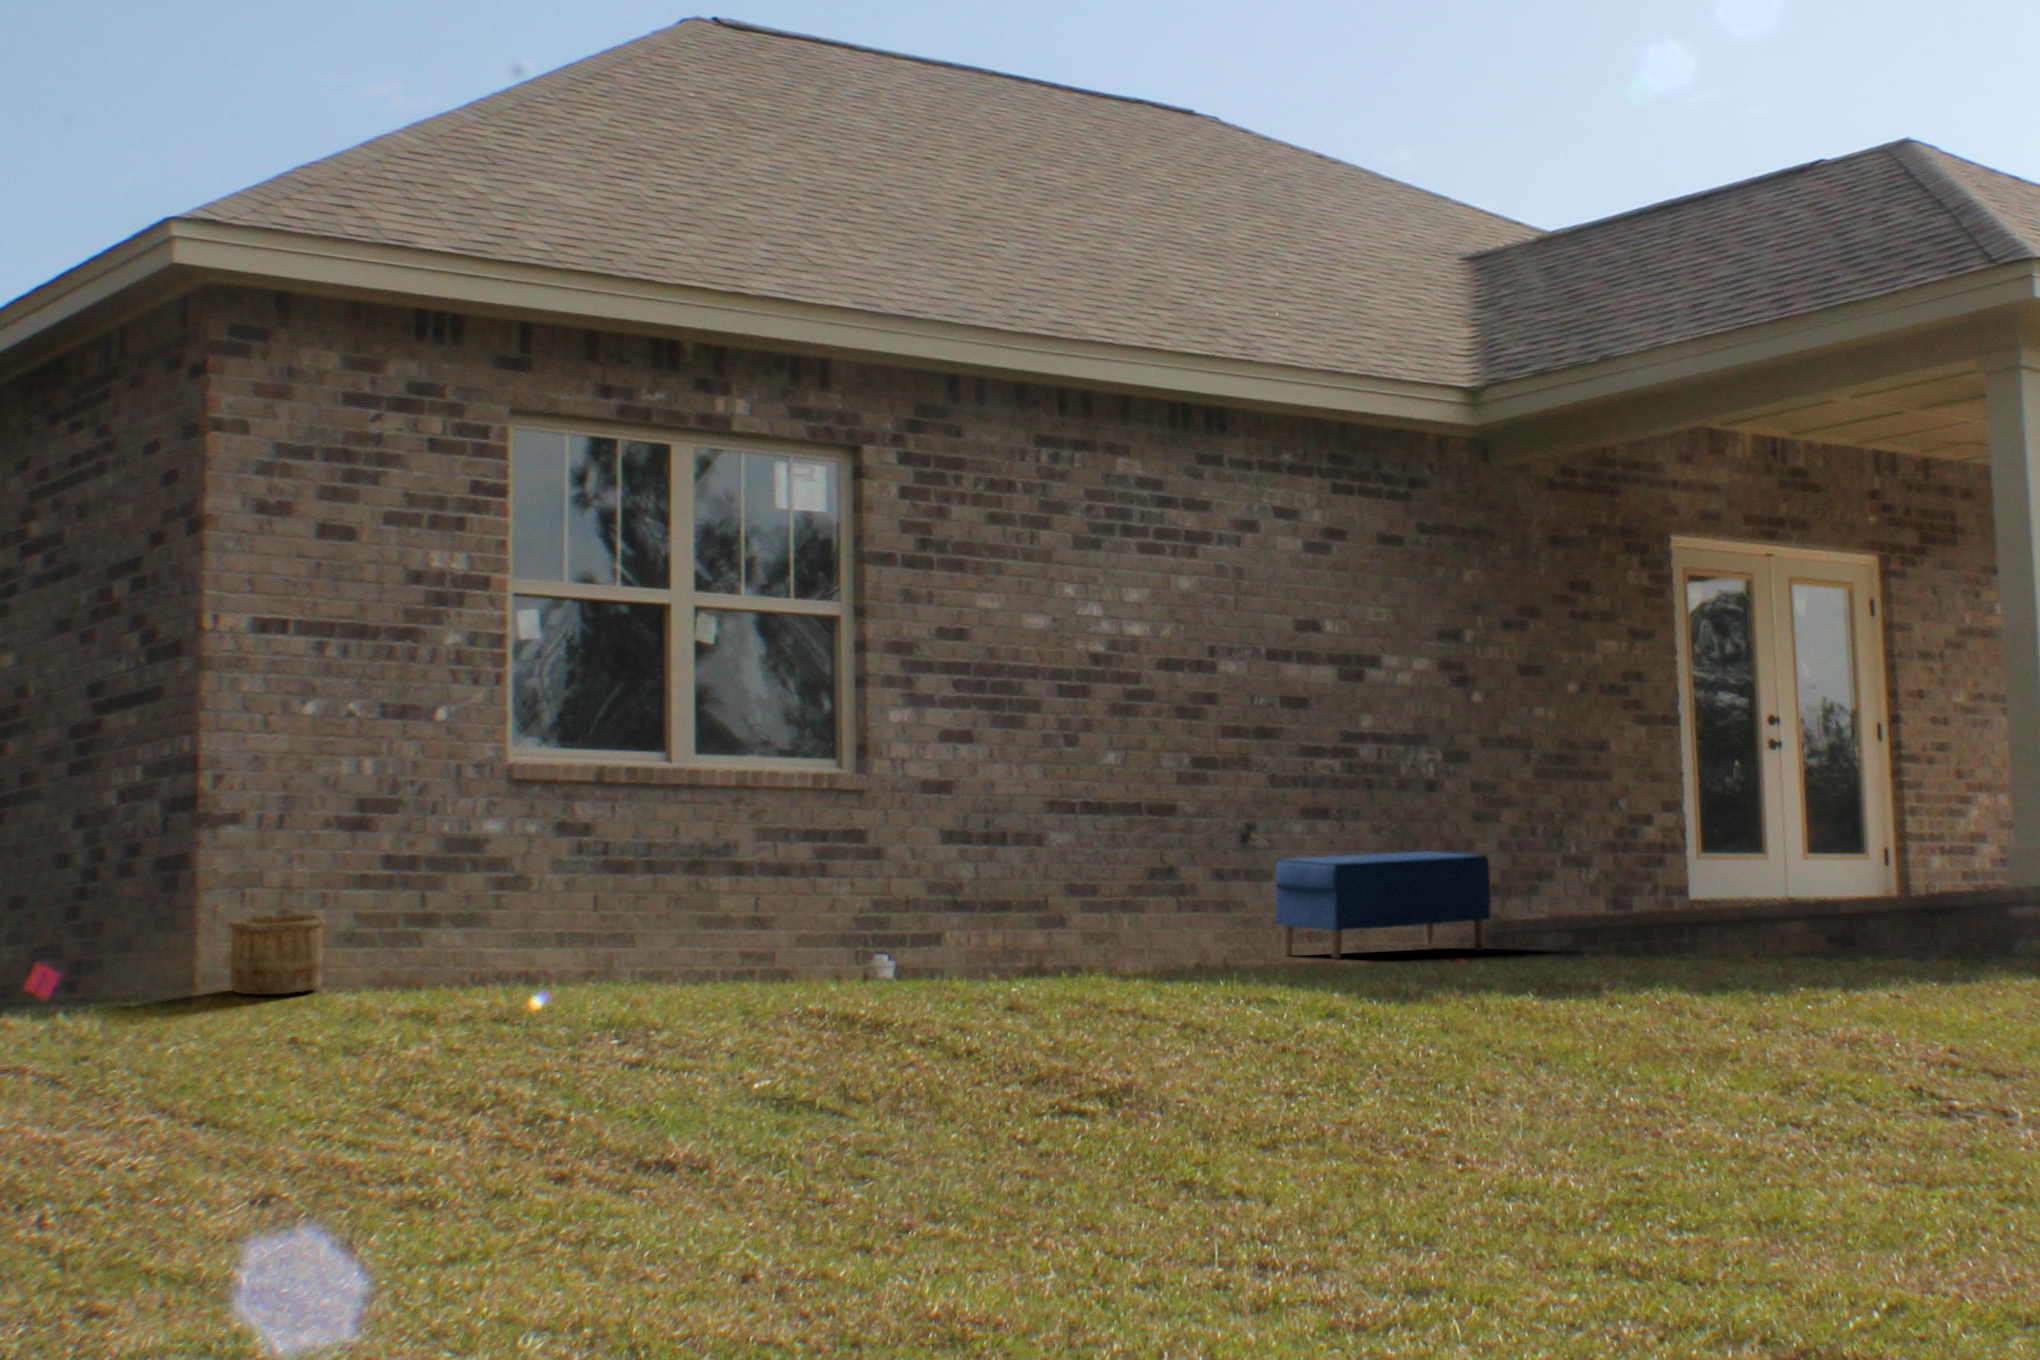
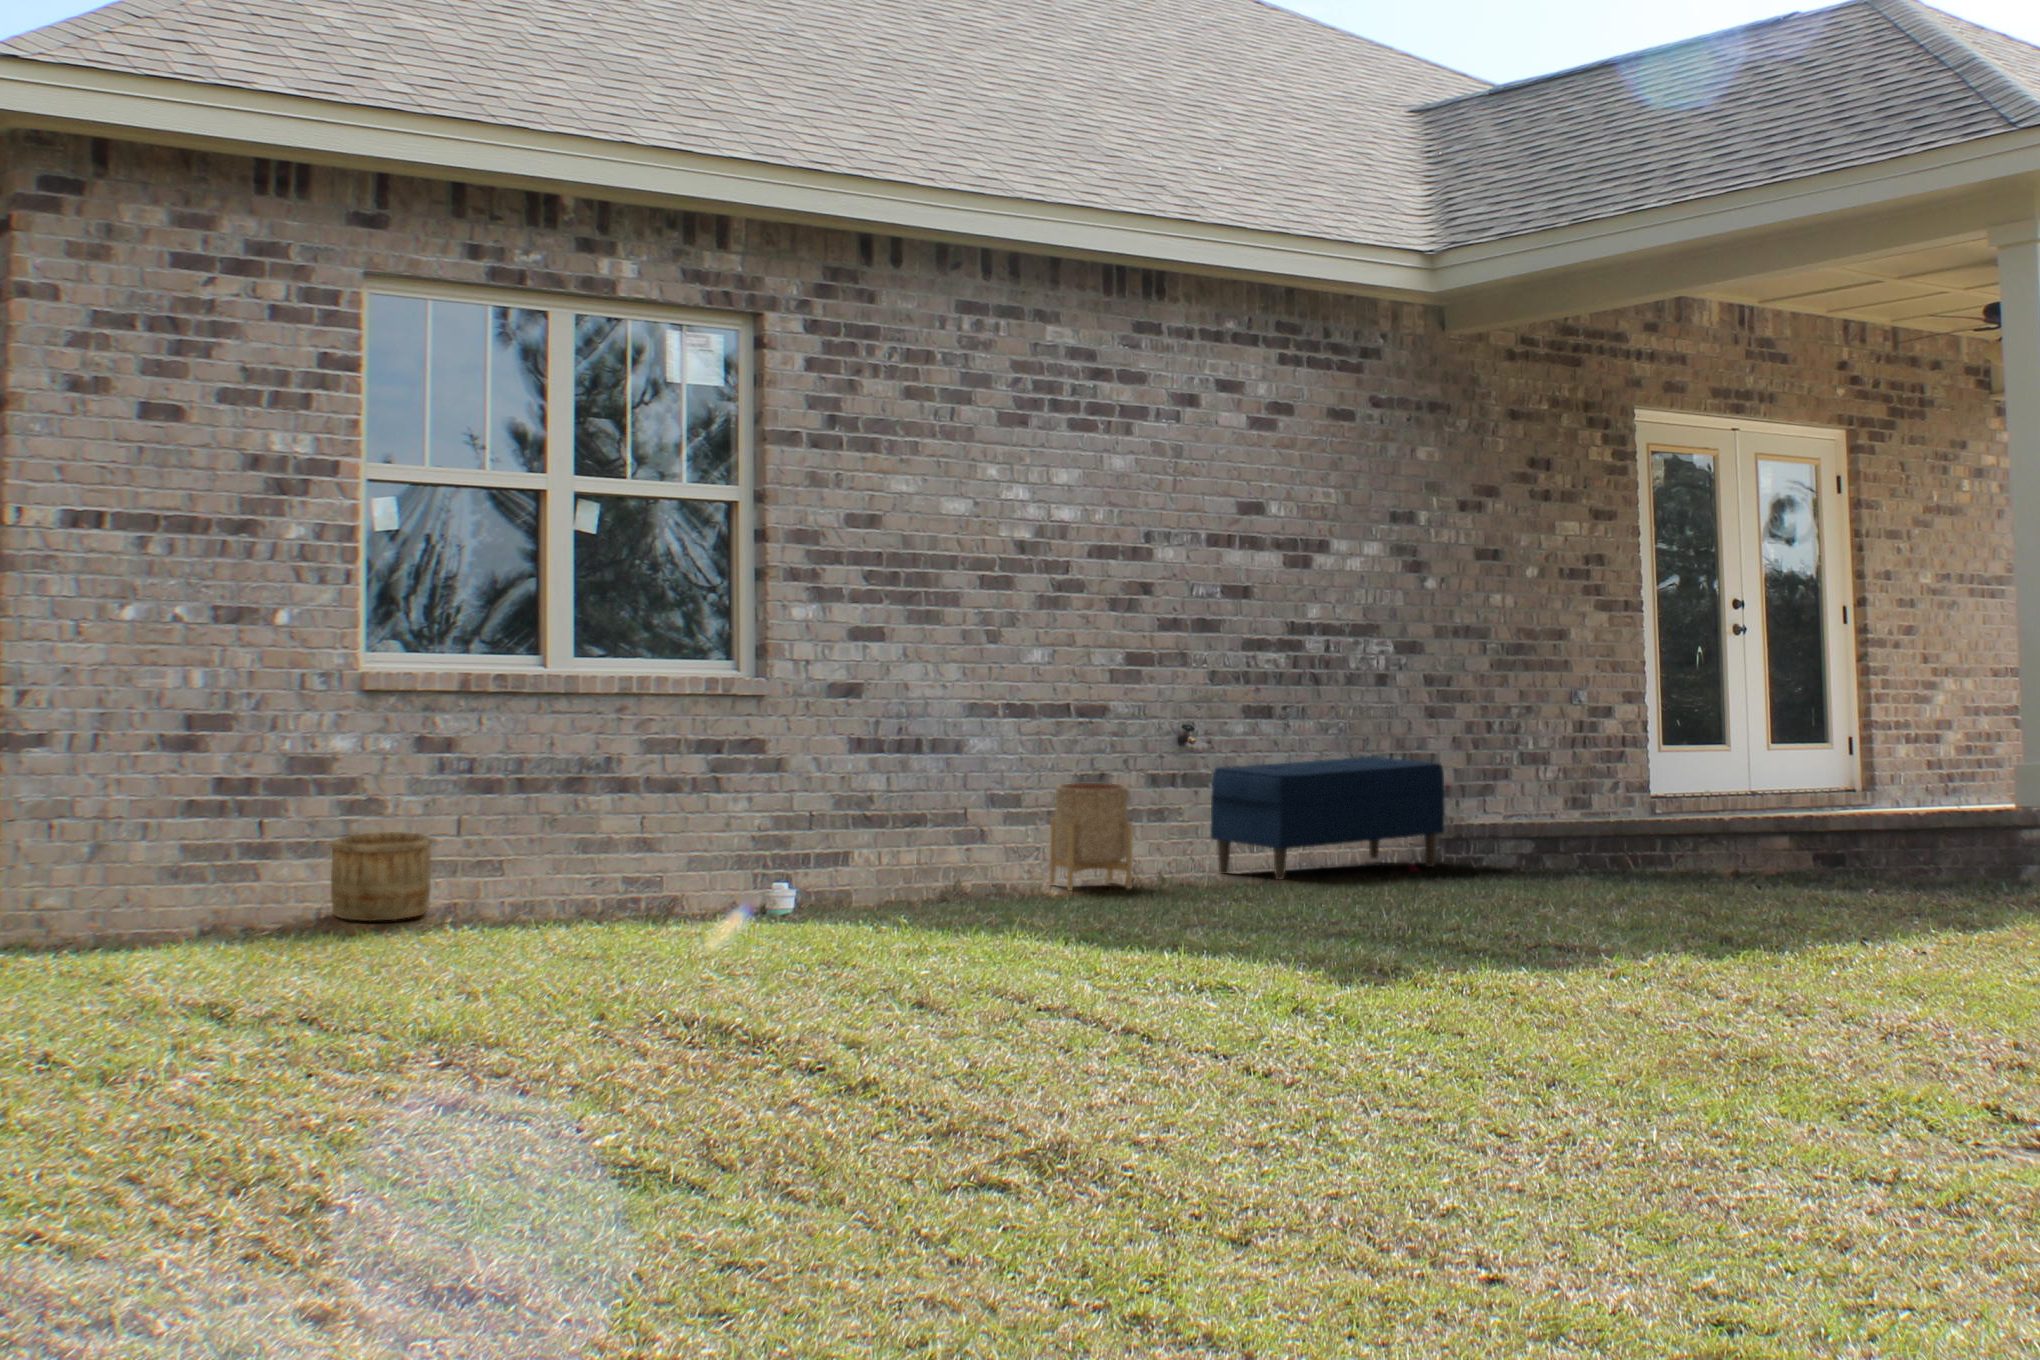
planter: none [1126,870,1199,967] -> present [1049,783,1133,890]
wooden bucket: present [229,914,325,995] -> present [329,832,434,921]

